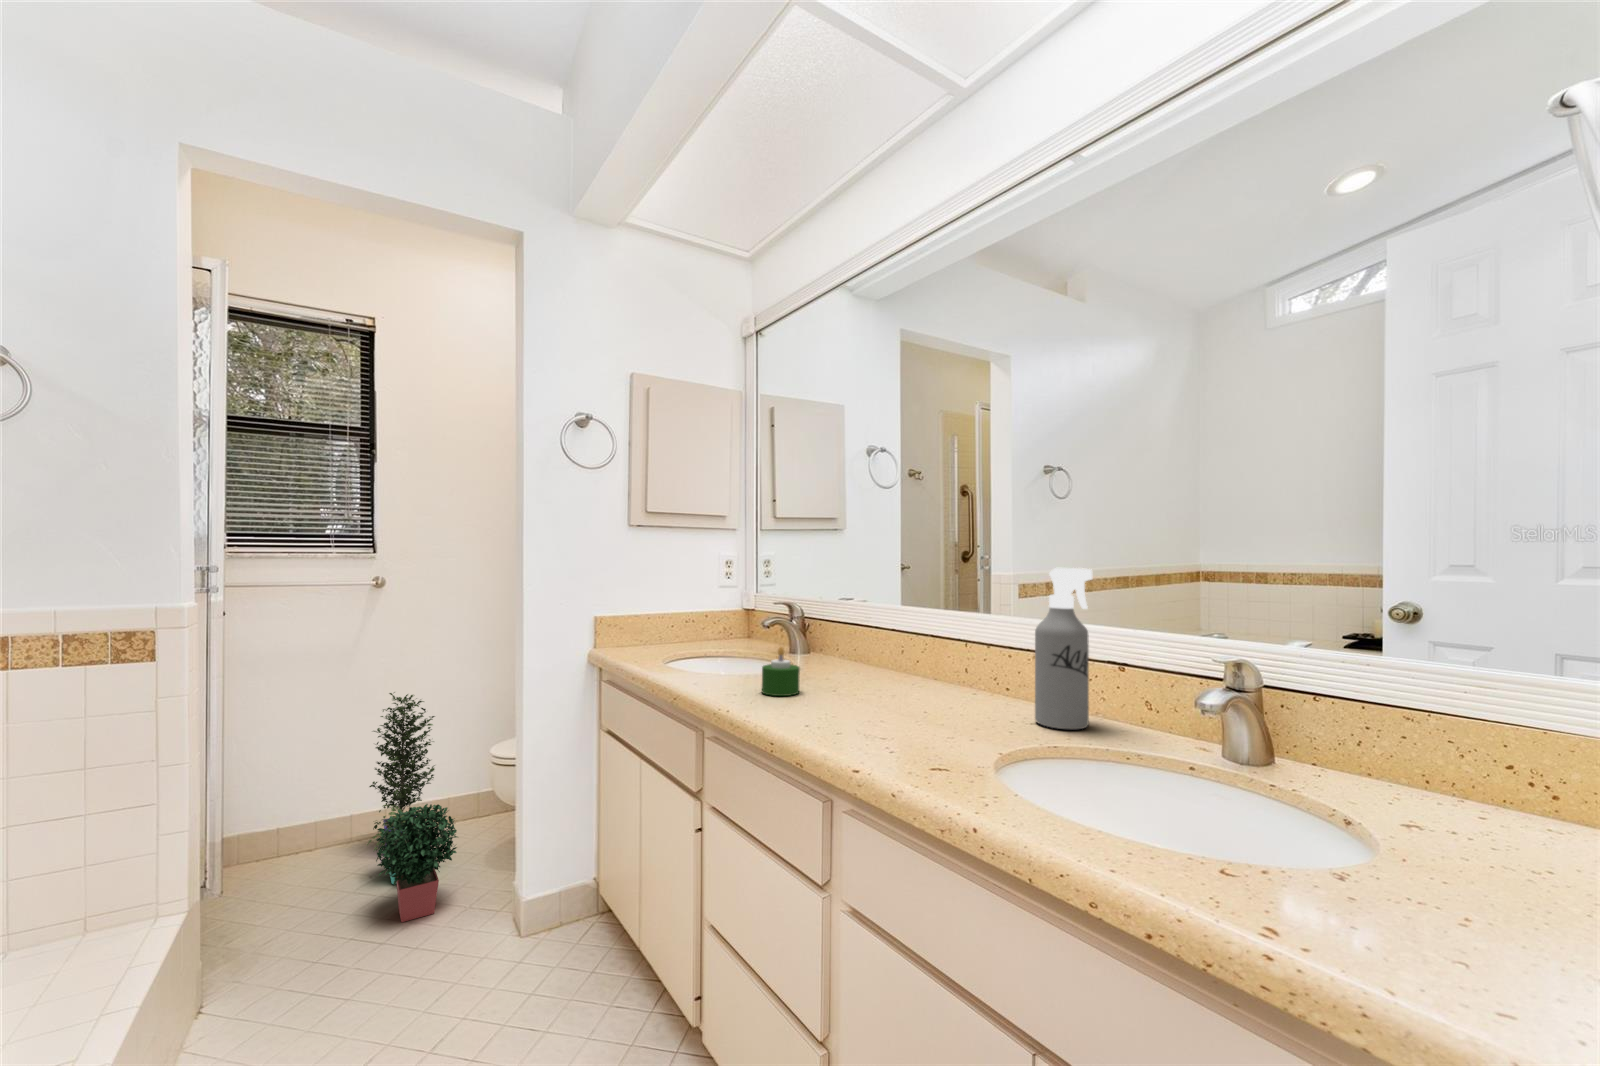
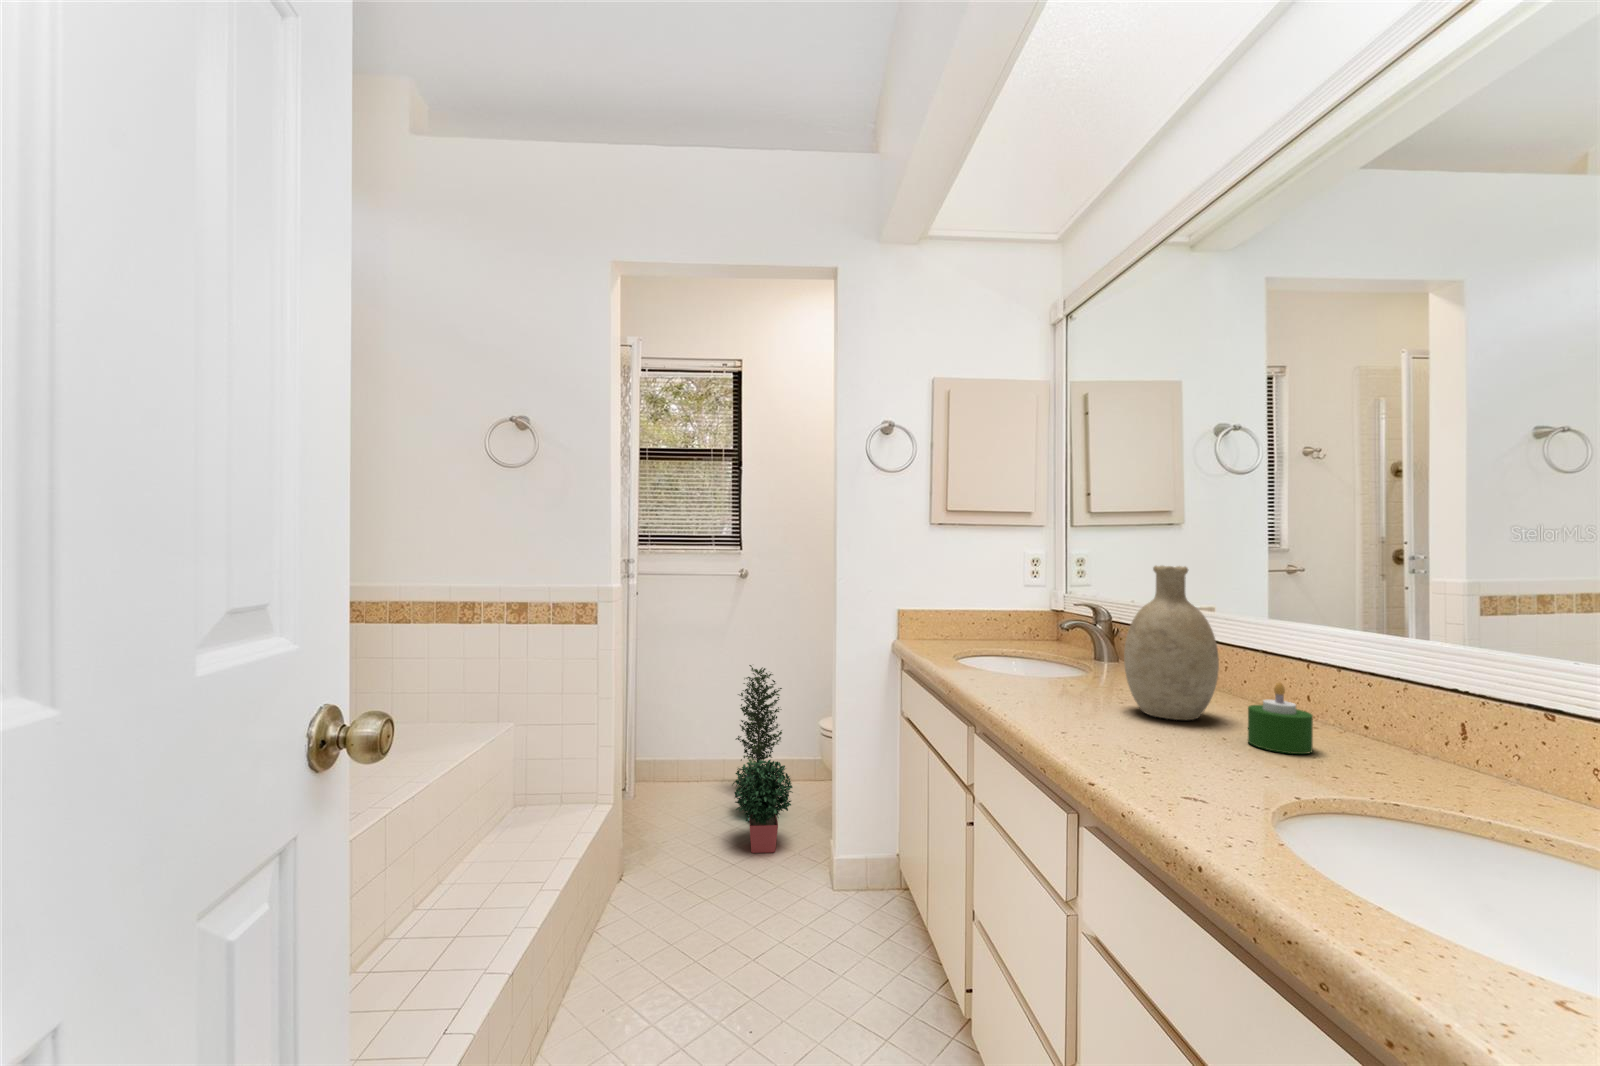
decorative vase: none [839,565,912,700] -> present [1124,566,1219,720]
spray bottle: present [1035,568,1092,730] -> none [1384,572,1477,791]
candle: present [762,647,800,696] -> present [1248,683,1313,754]

